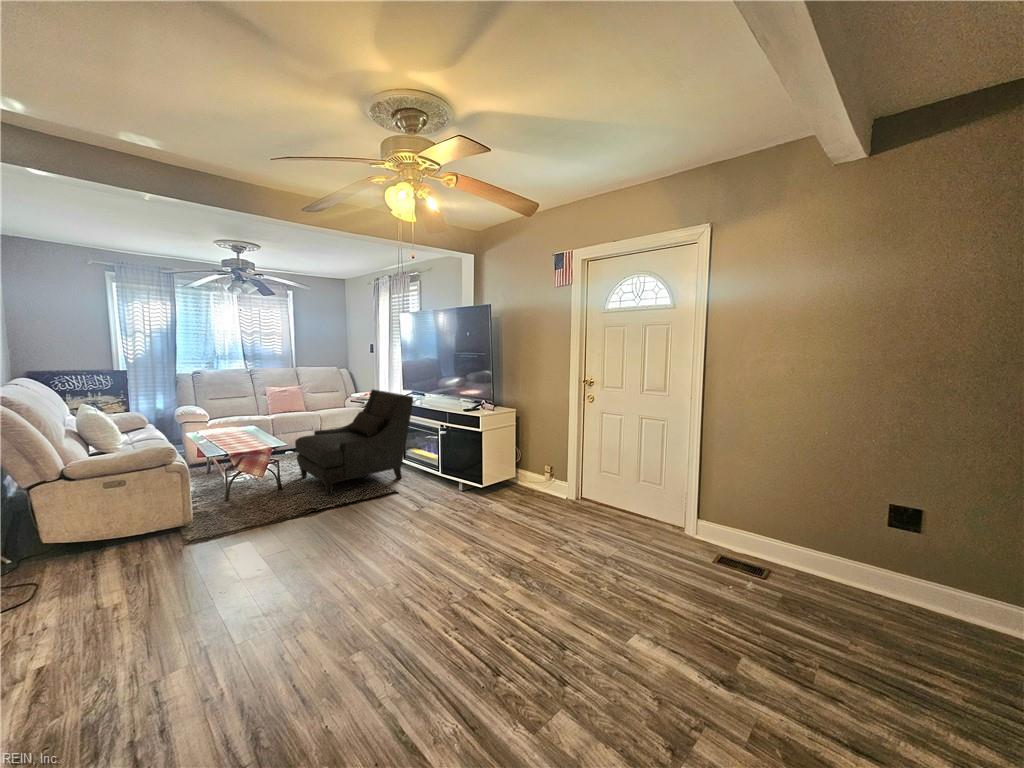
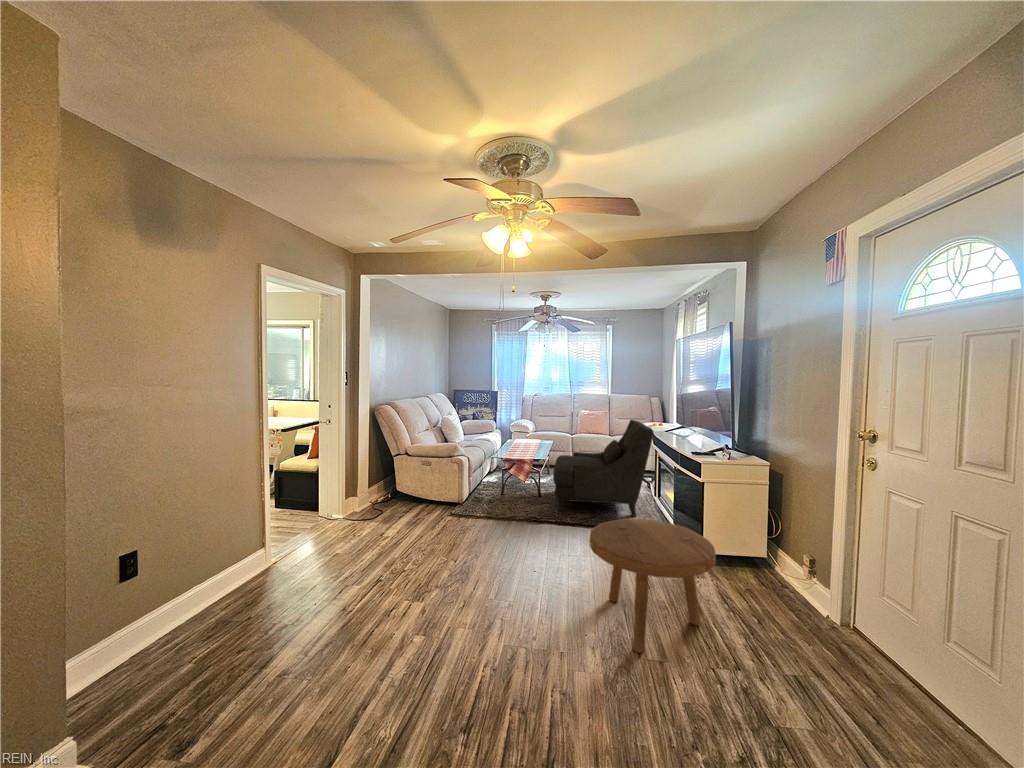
footstool: none [457,466,550,563] -> present [589,519,716,653]

